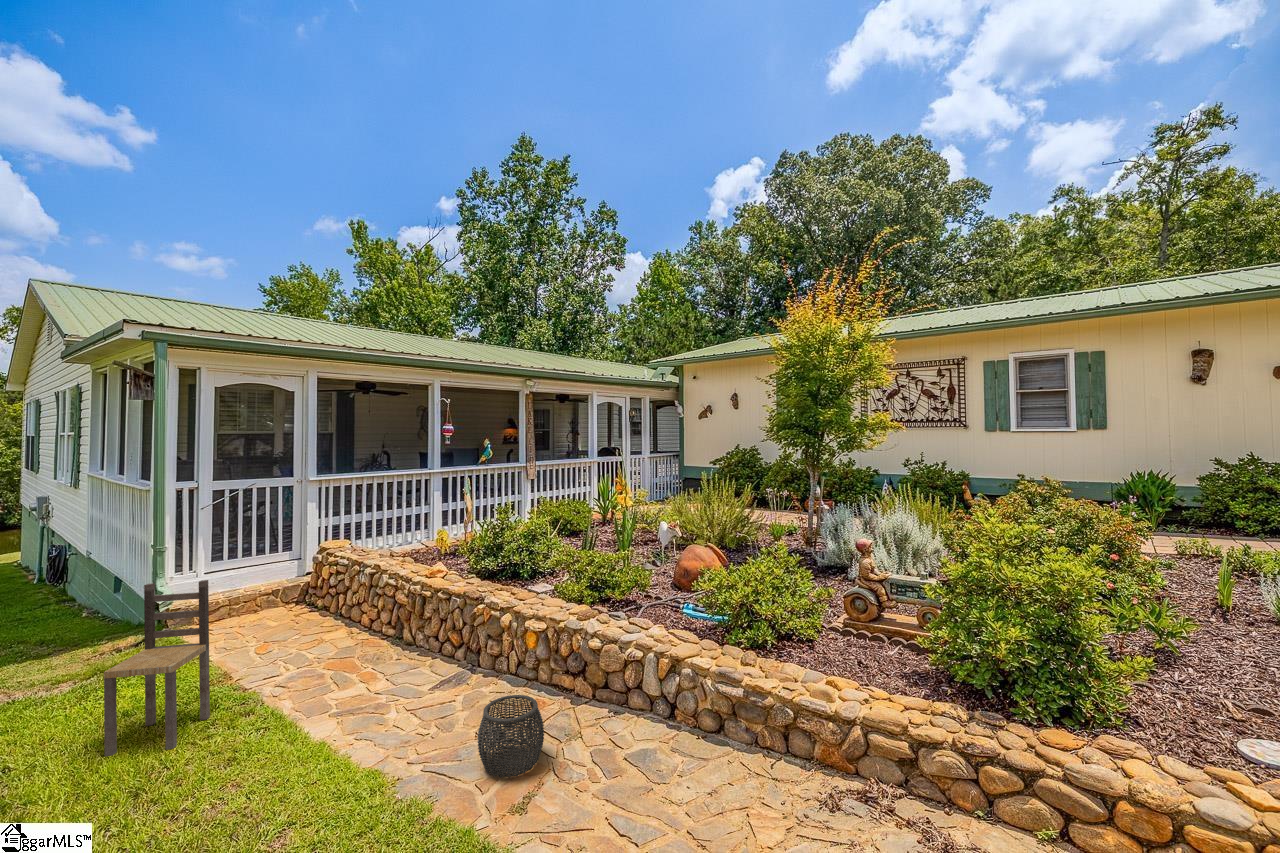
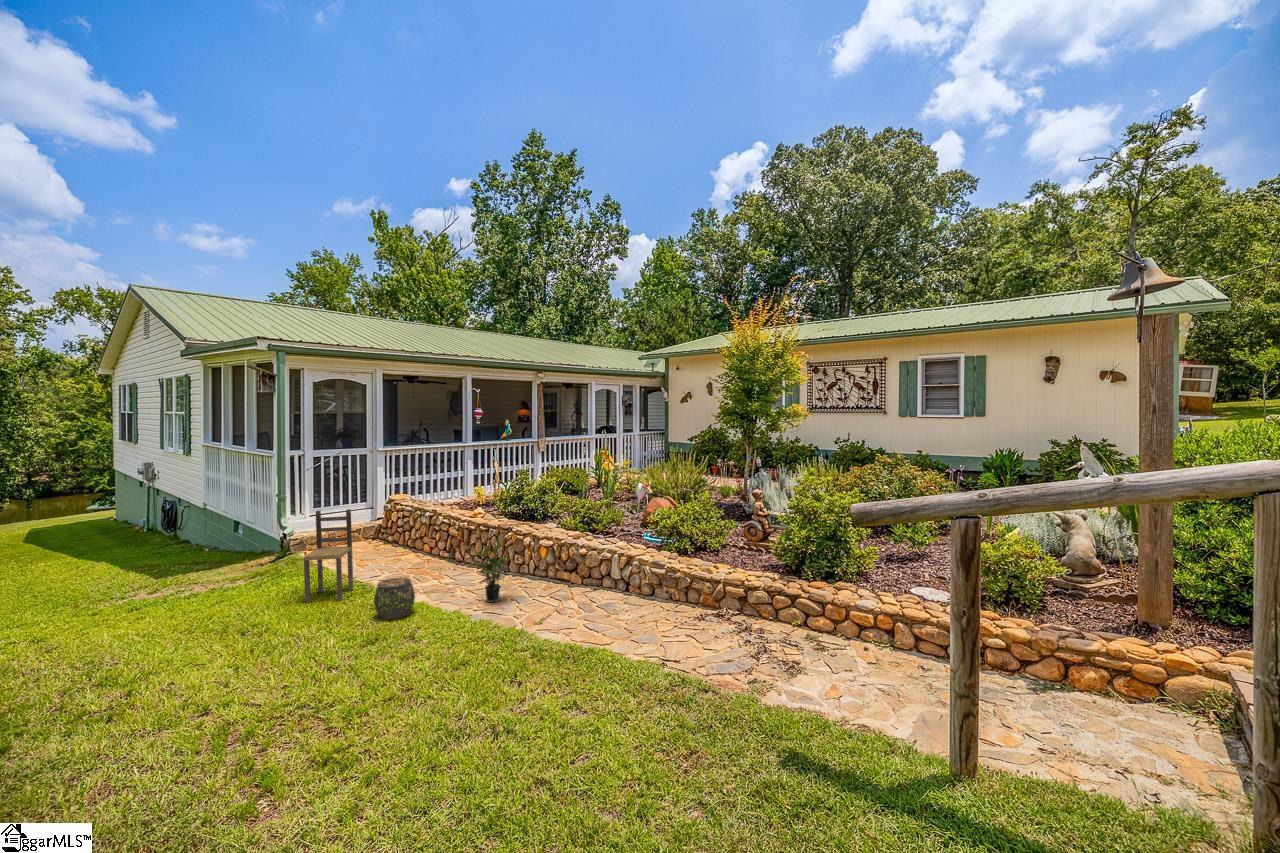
potted plant: none [411,632,470,746] -> present [476,541,507,602]
woven basket: present [477,695,544,778] -> present [374,577,415,619]

